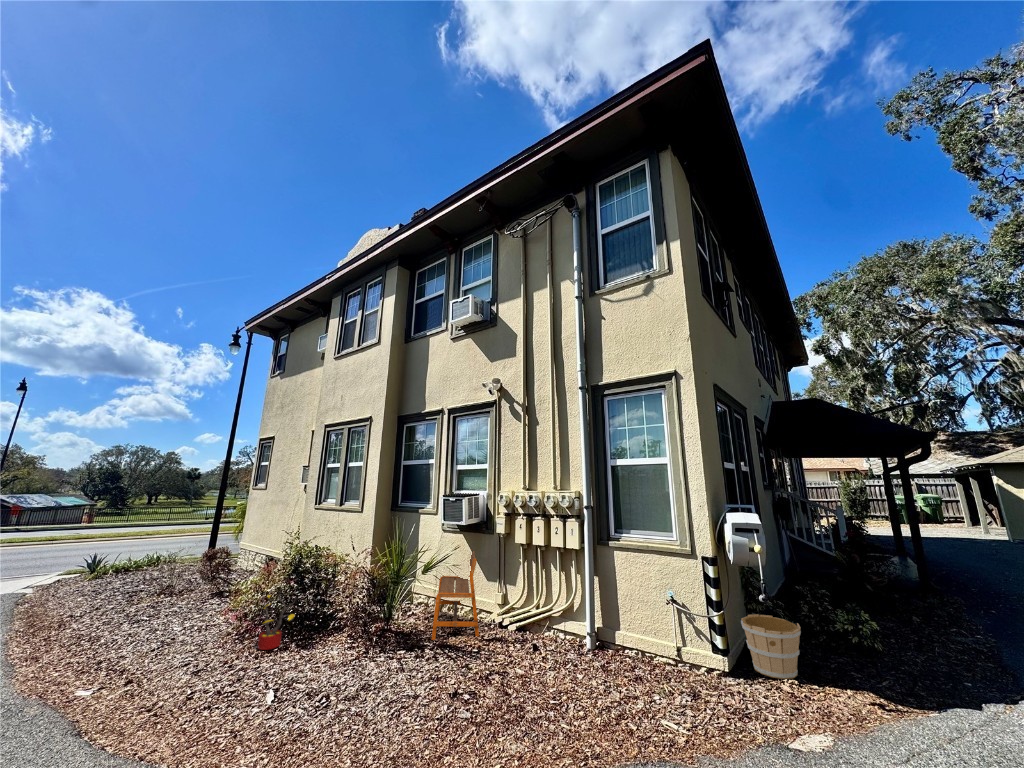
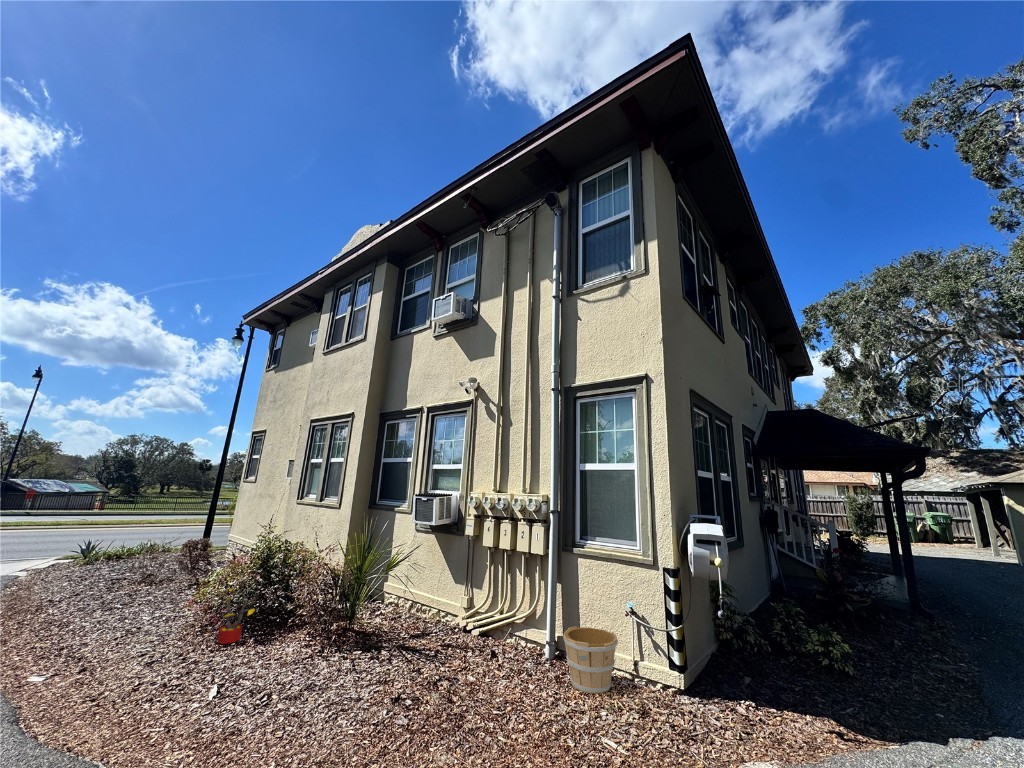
bench: present [432,549,479,640] -> none [392,550,446,642]
wooden bucket: present [741,614,801,679] -> present [563,626,618,694]

